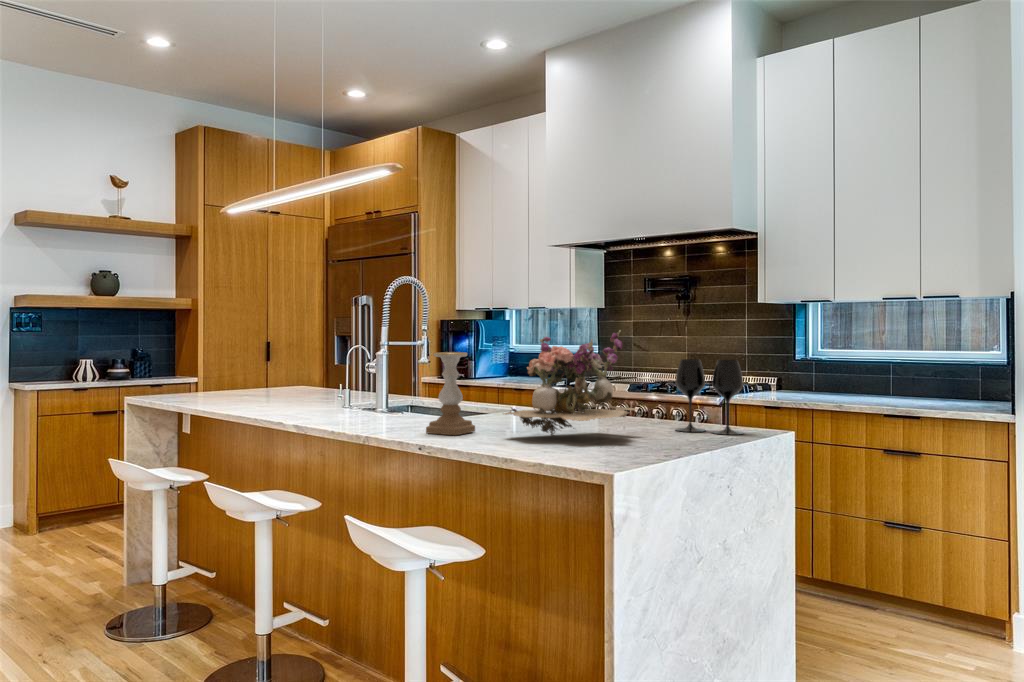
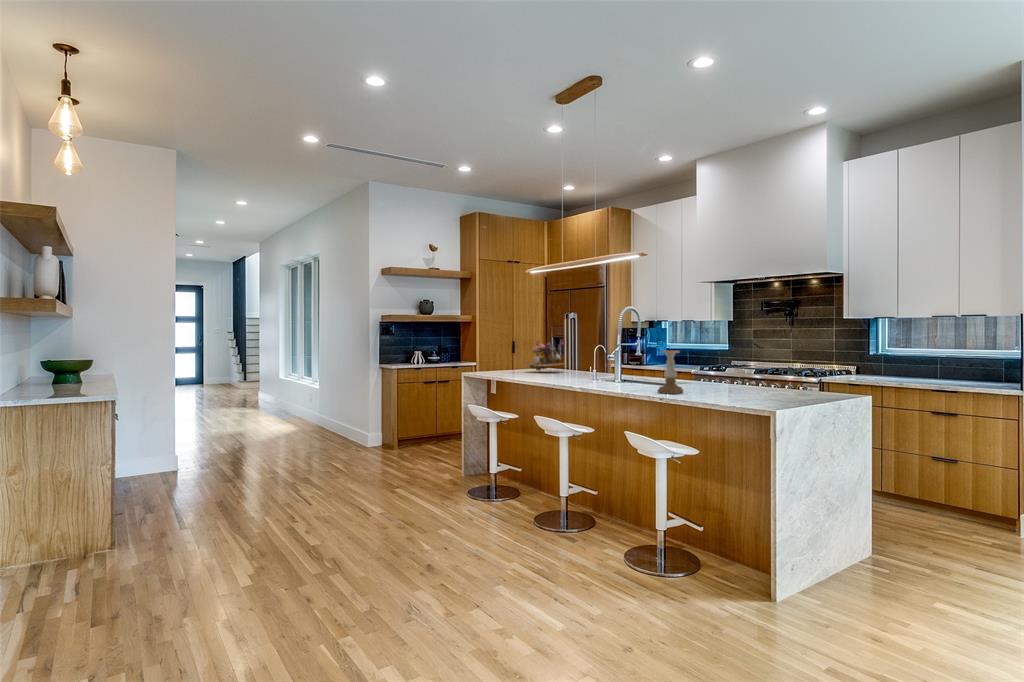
flower arrangement: present [504,330,638,435] -> present [527,340,564,371]
wine glass: present [676,359,743,435] -> none [797,355,839,397]

